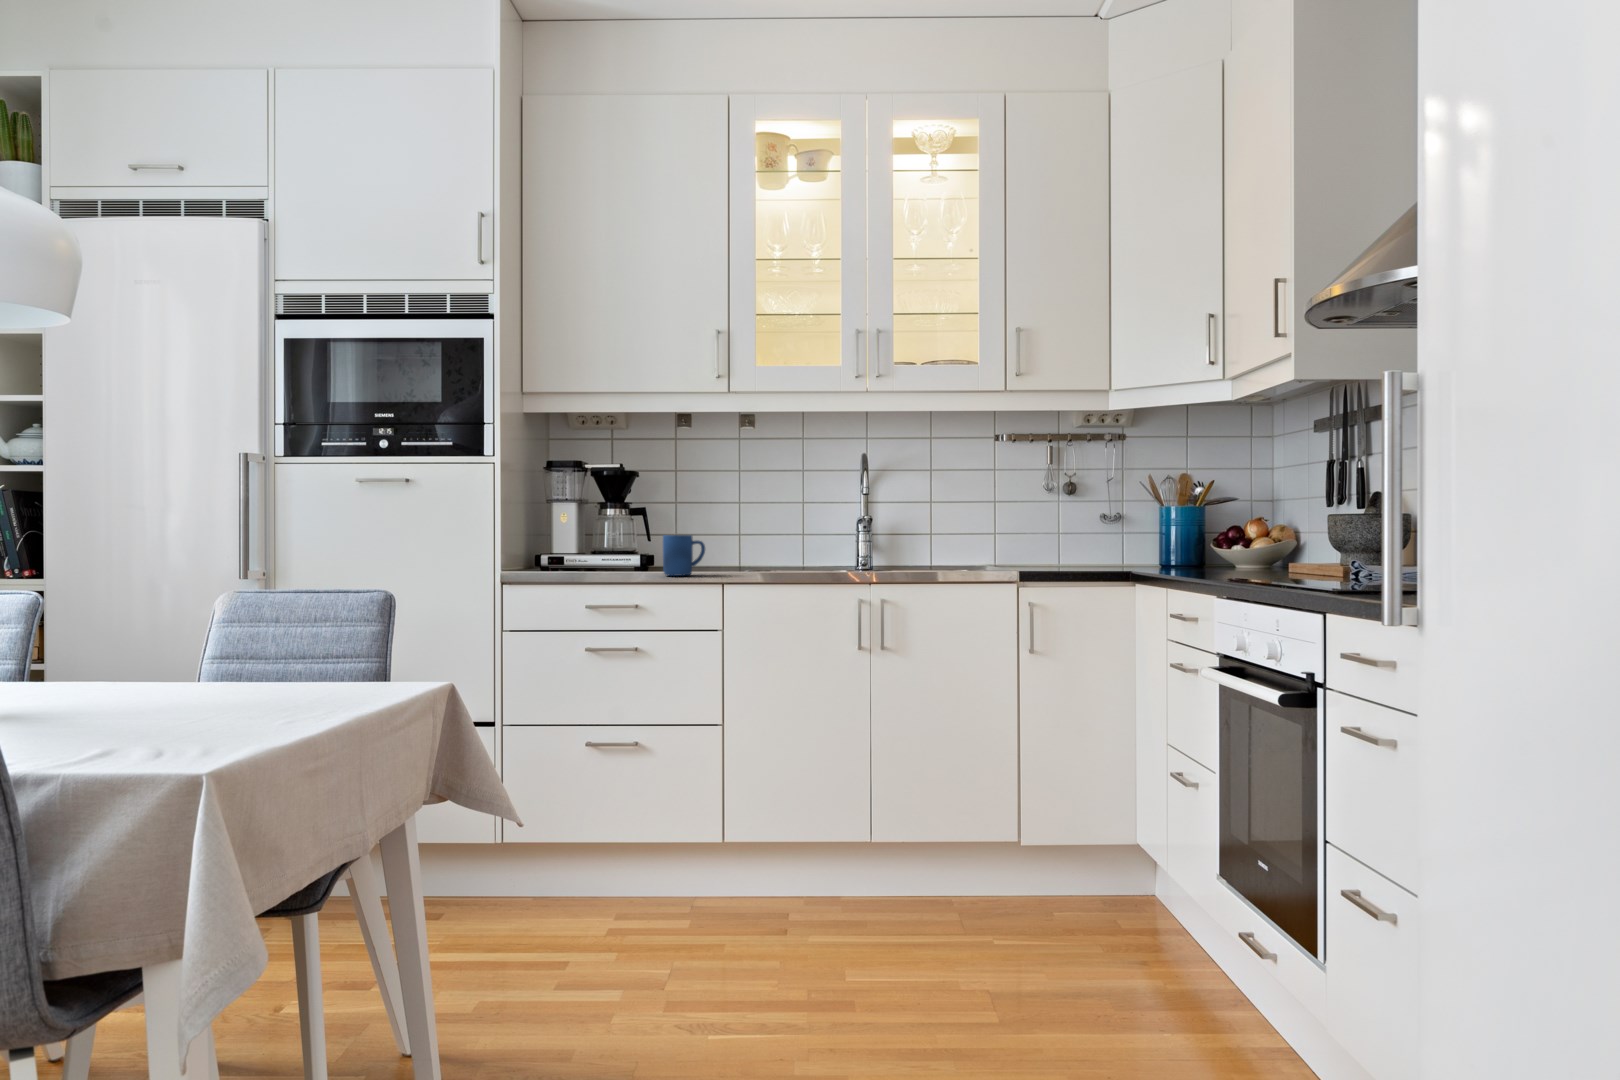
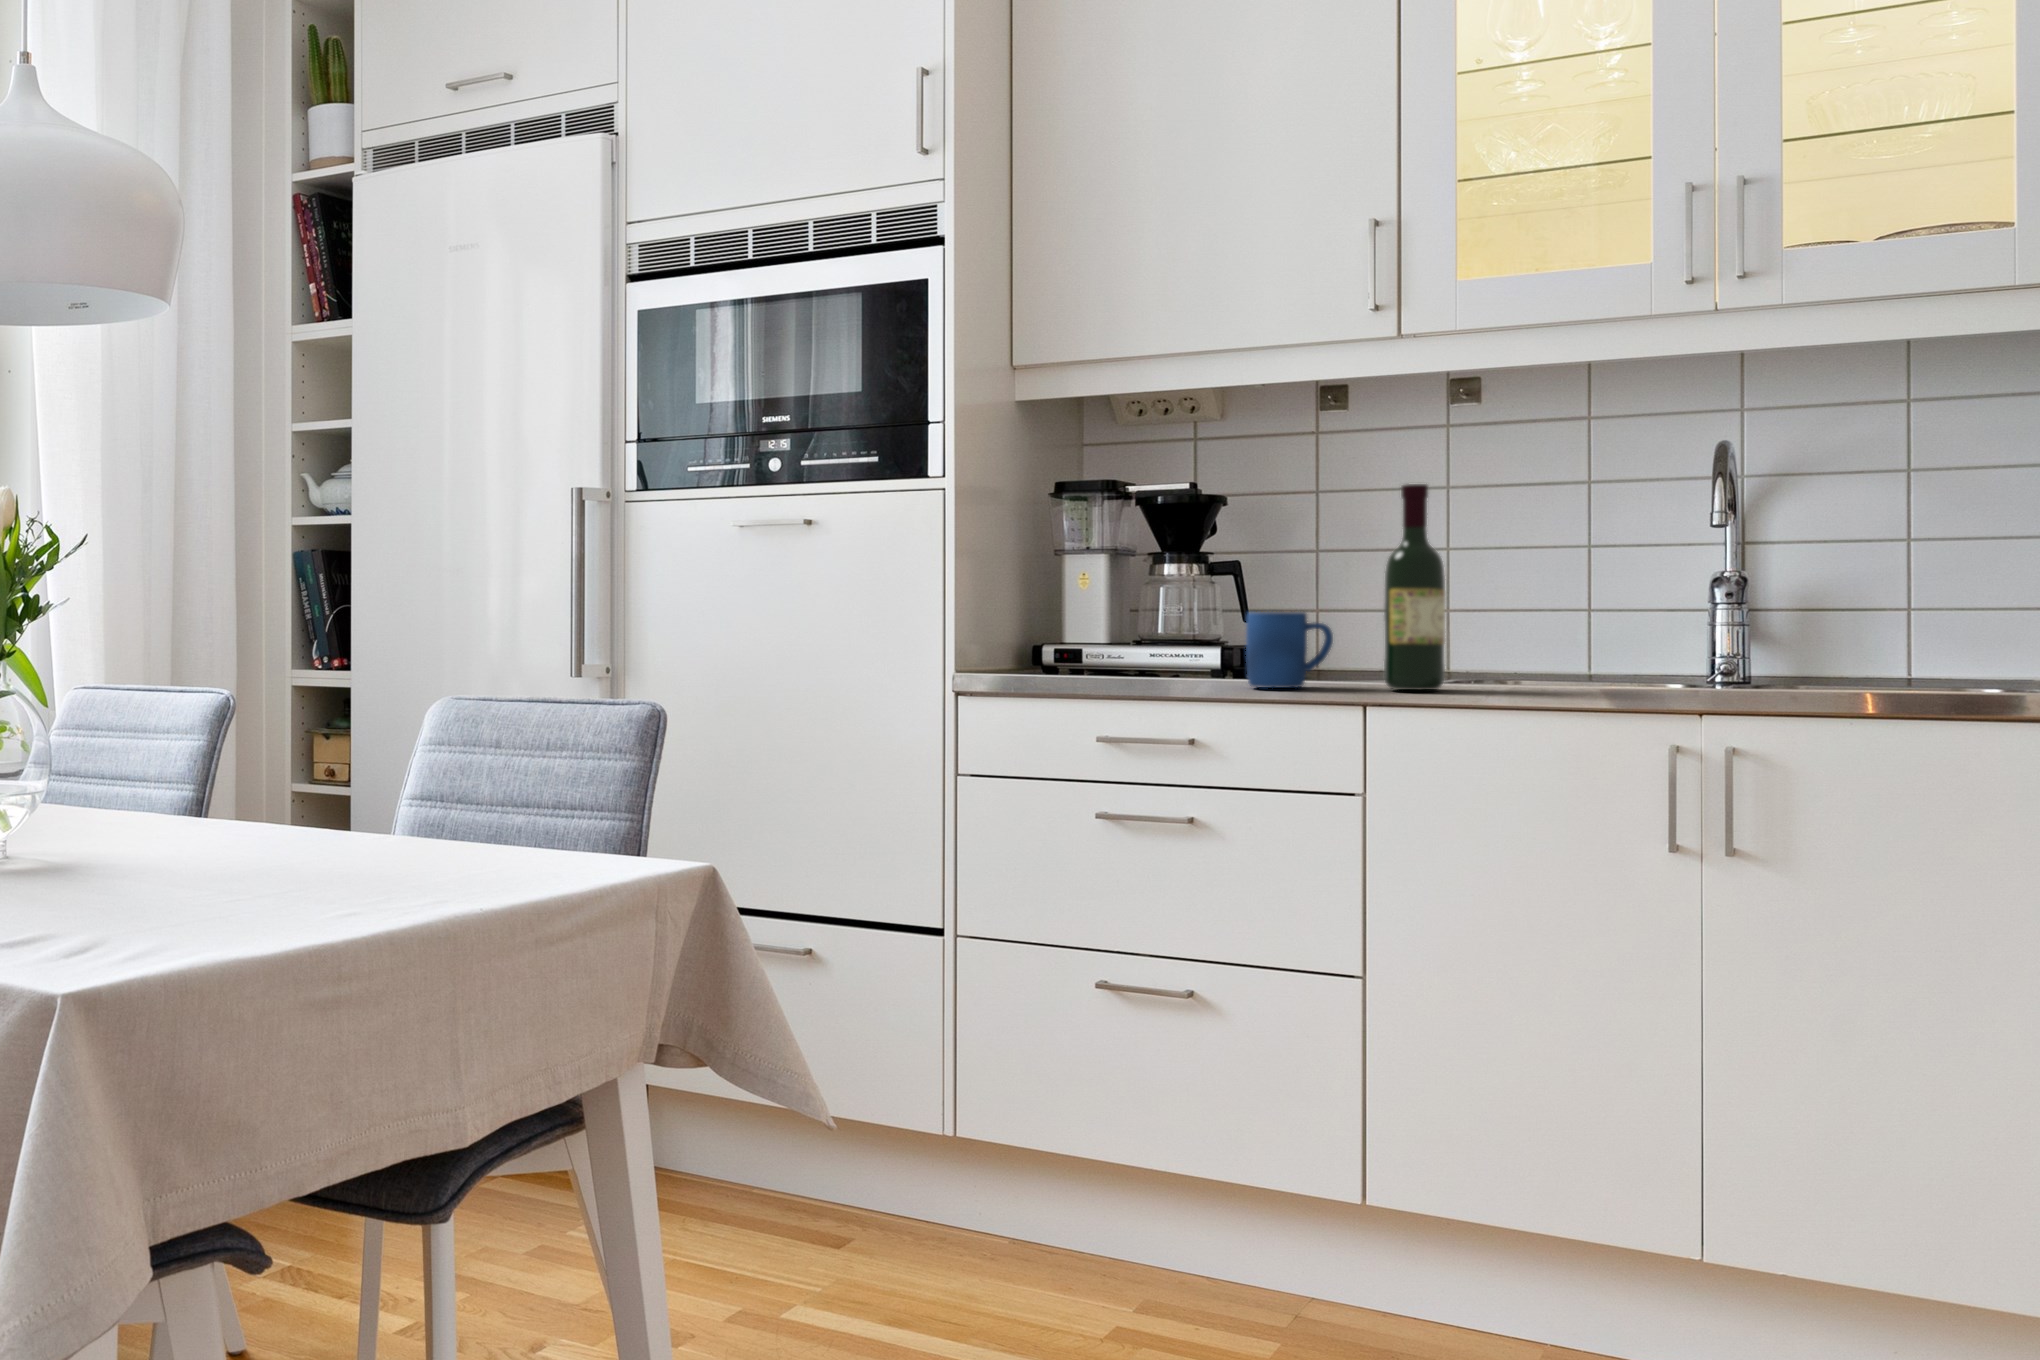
wine bottle: none [730,469,758,575] -> present [1384,484,1445,690]

